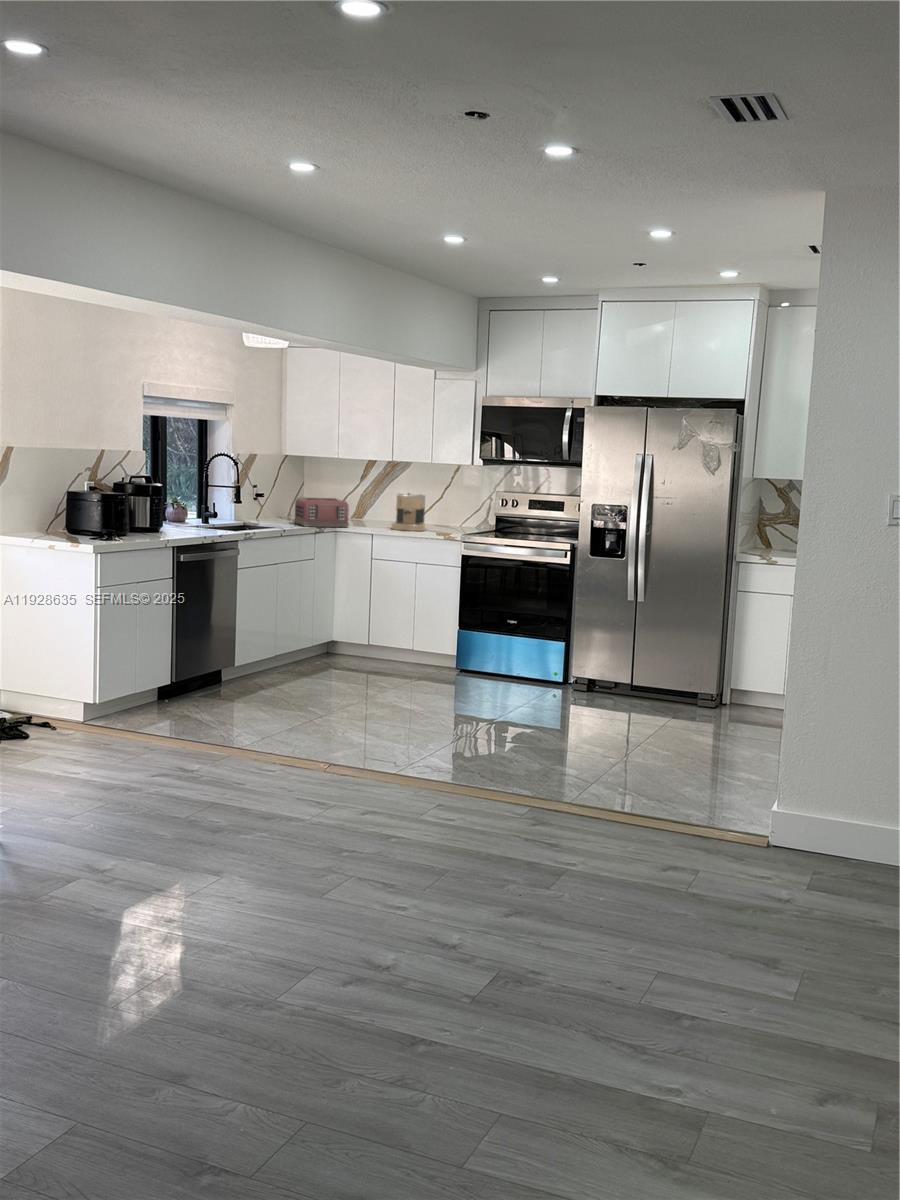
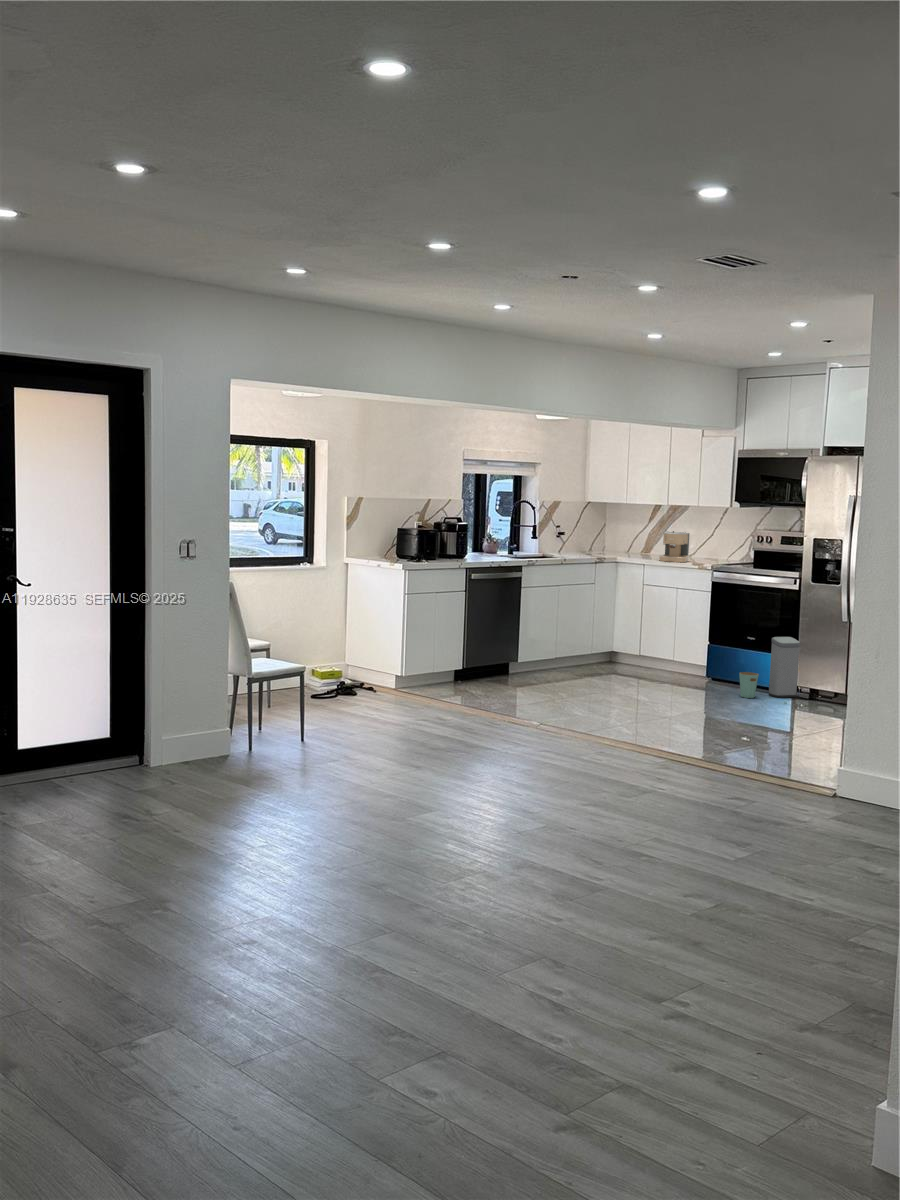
toaster: present [294,498,349,527] -> none [584,534,624,558]
trash can: none [513,619,578,696] -> present [739,637,800,698]

